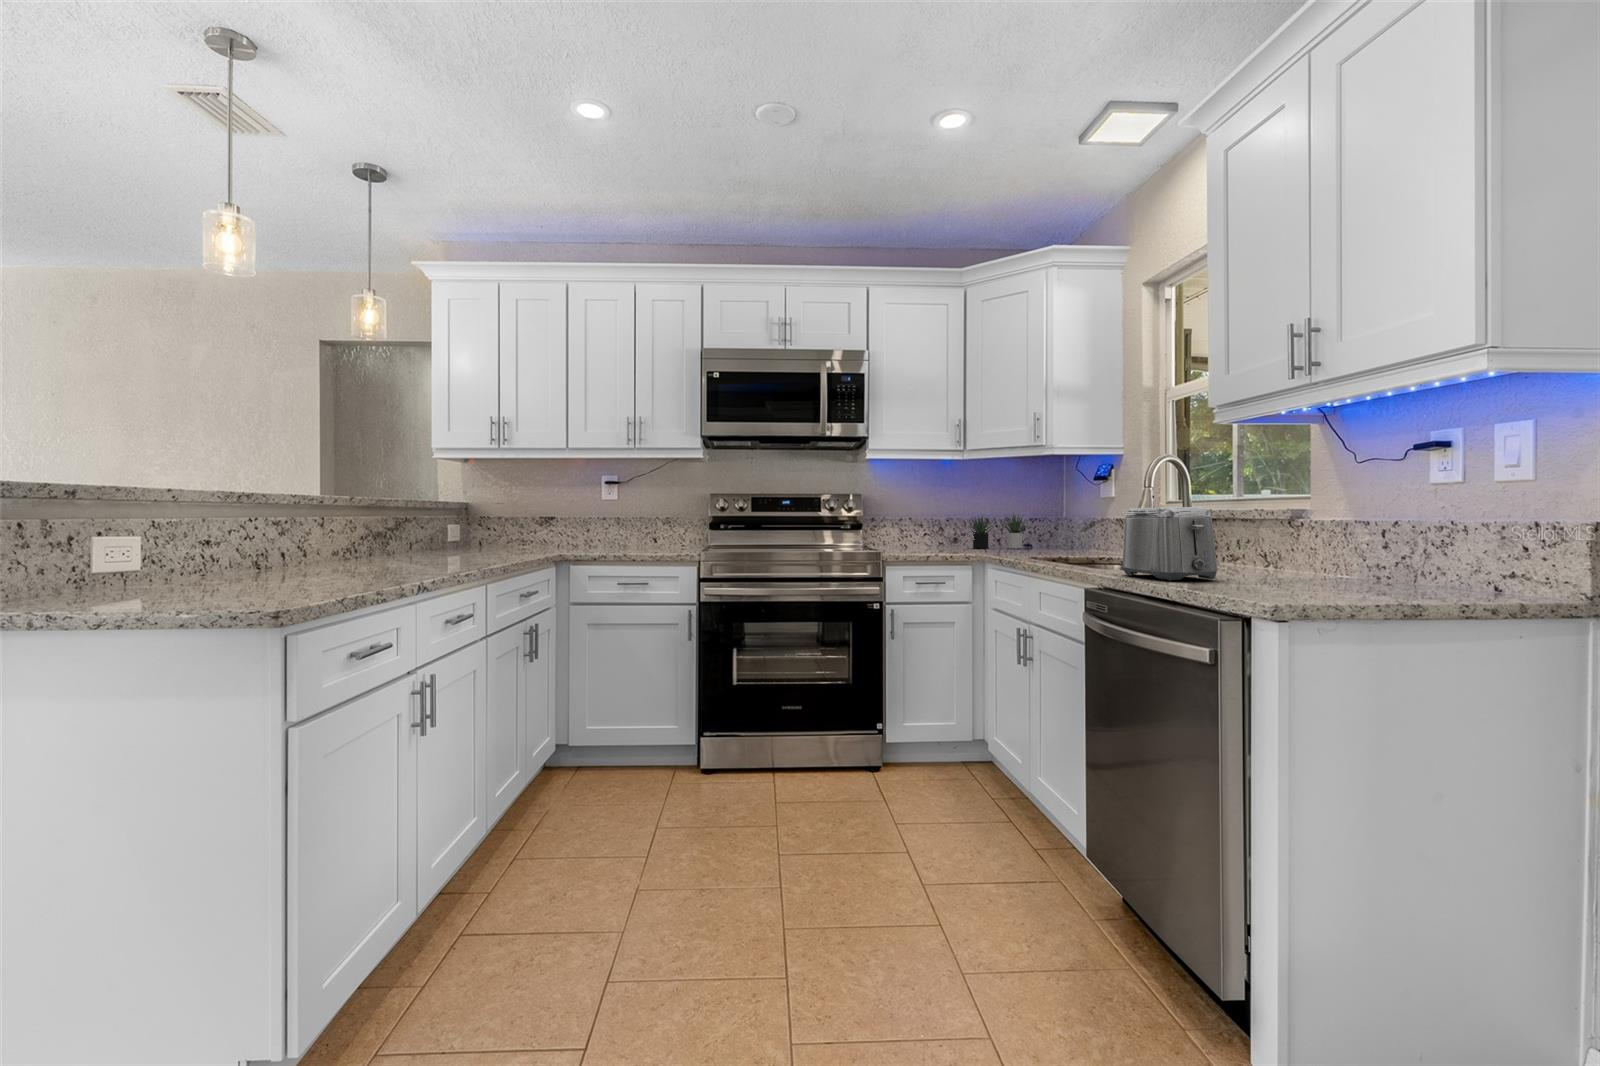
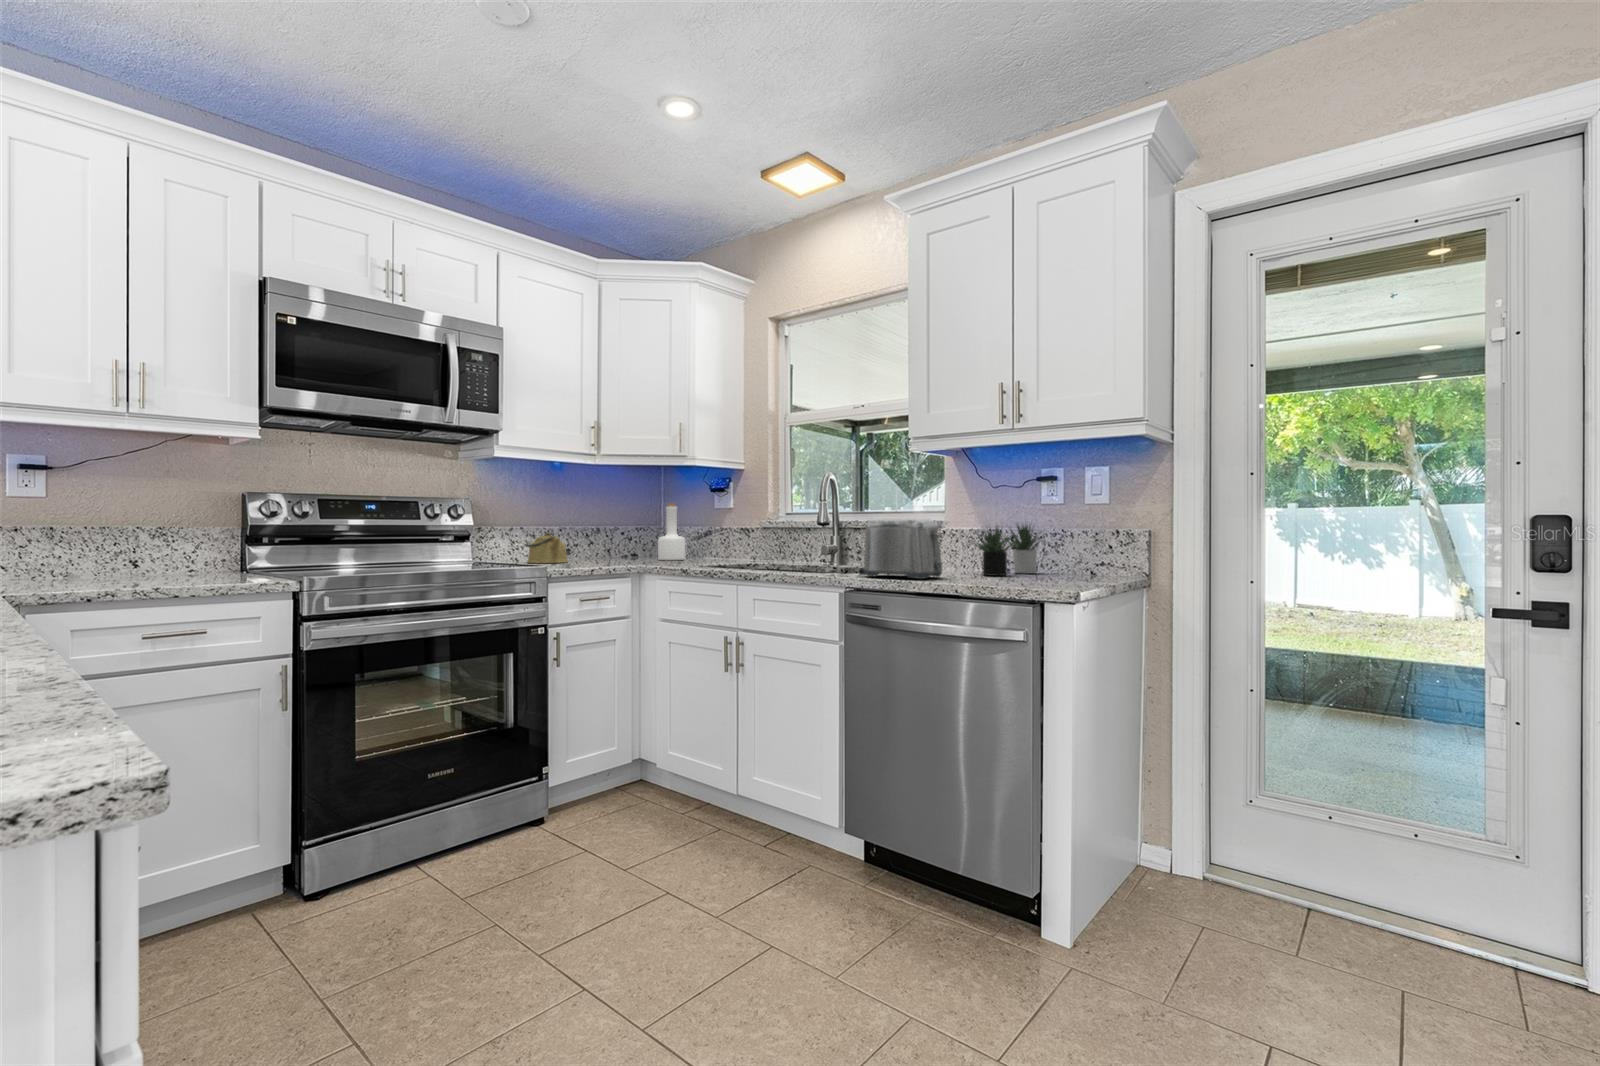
bottle: none [1030,493,1059,552] -> present [658,503,686,560]
succulent plant: present [969,515,1028,549] -> present [974,525,1042,576]
kettle: none [904,522,942,551] -> present [524,532,568,563]

